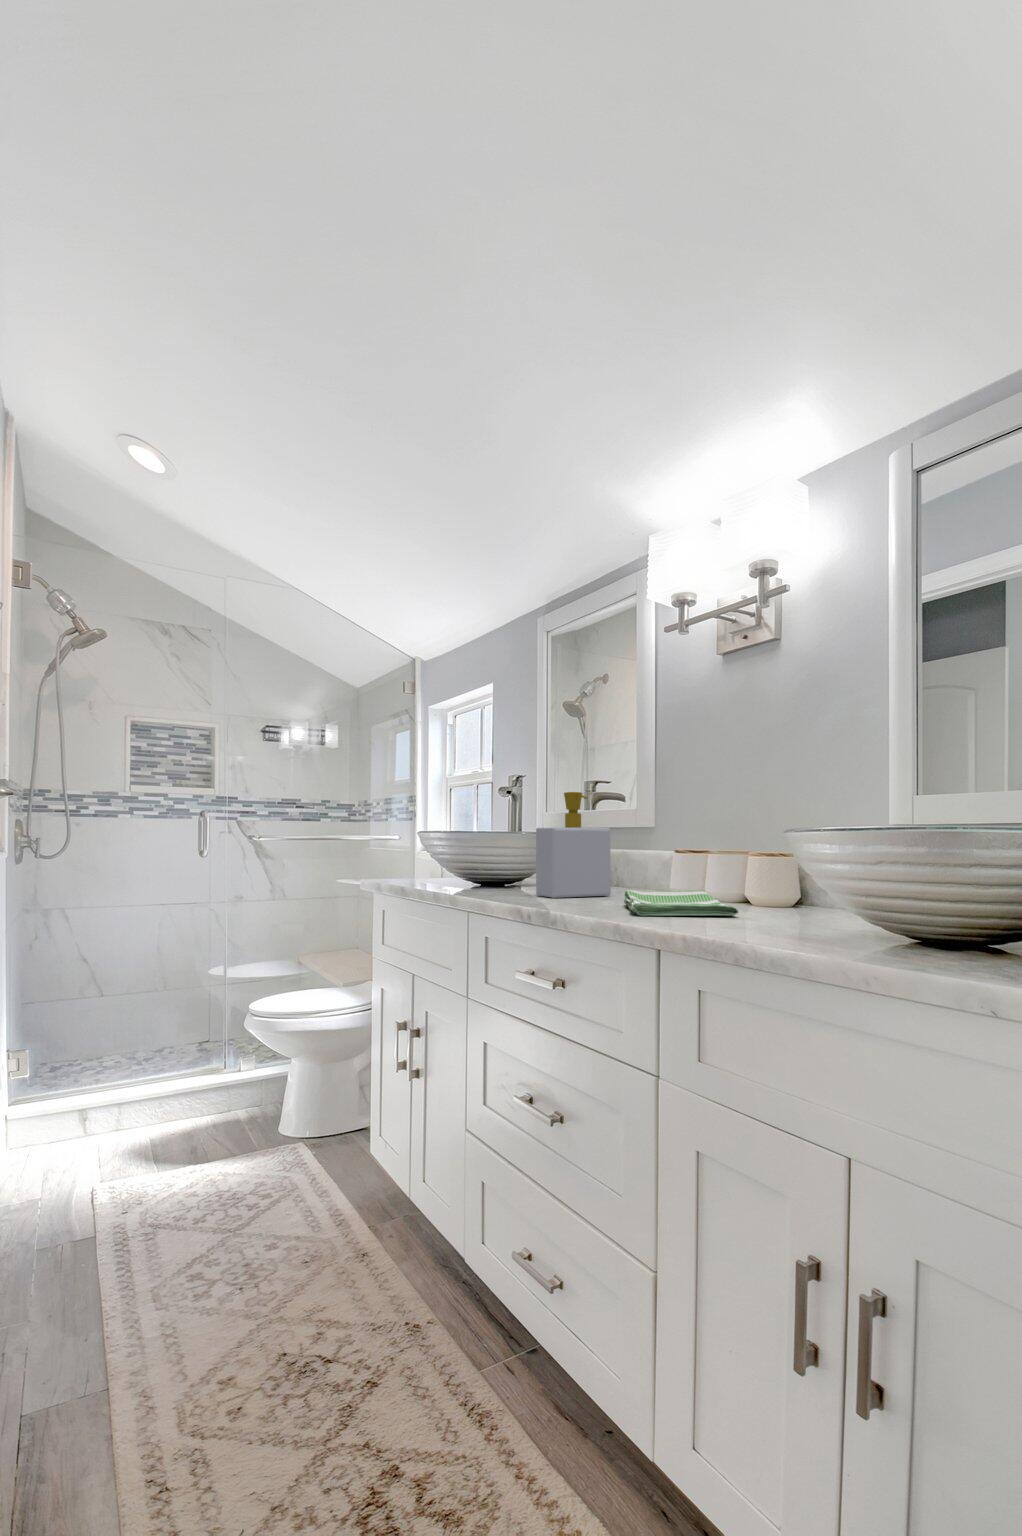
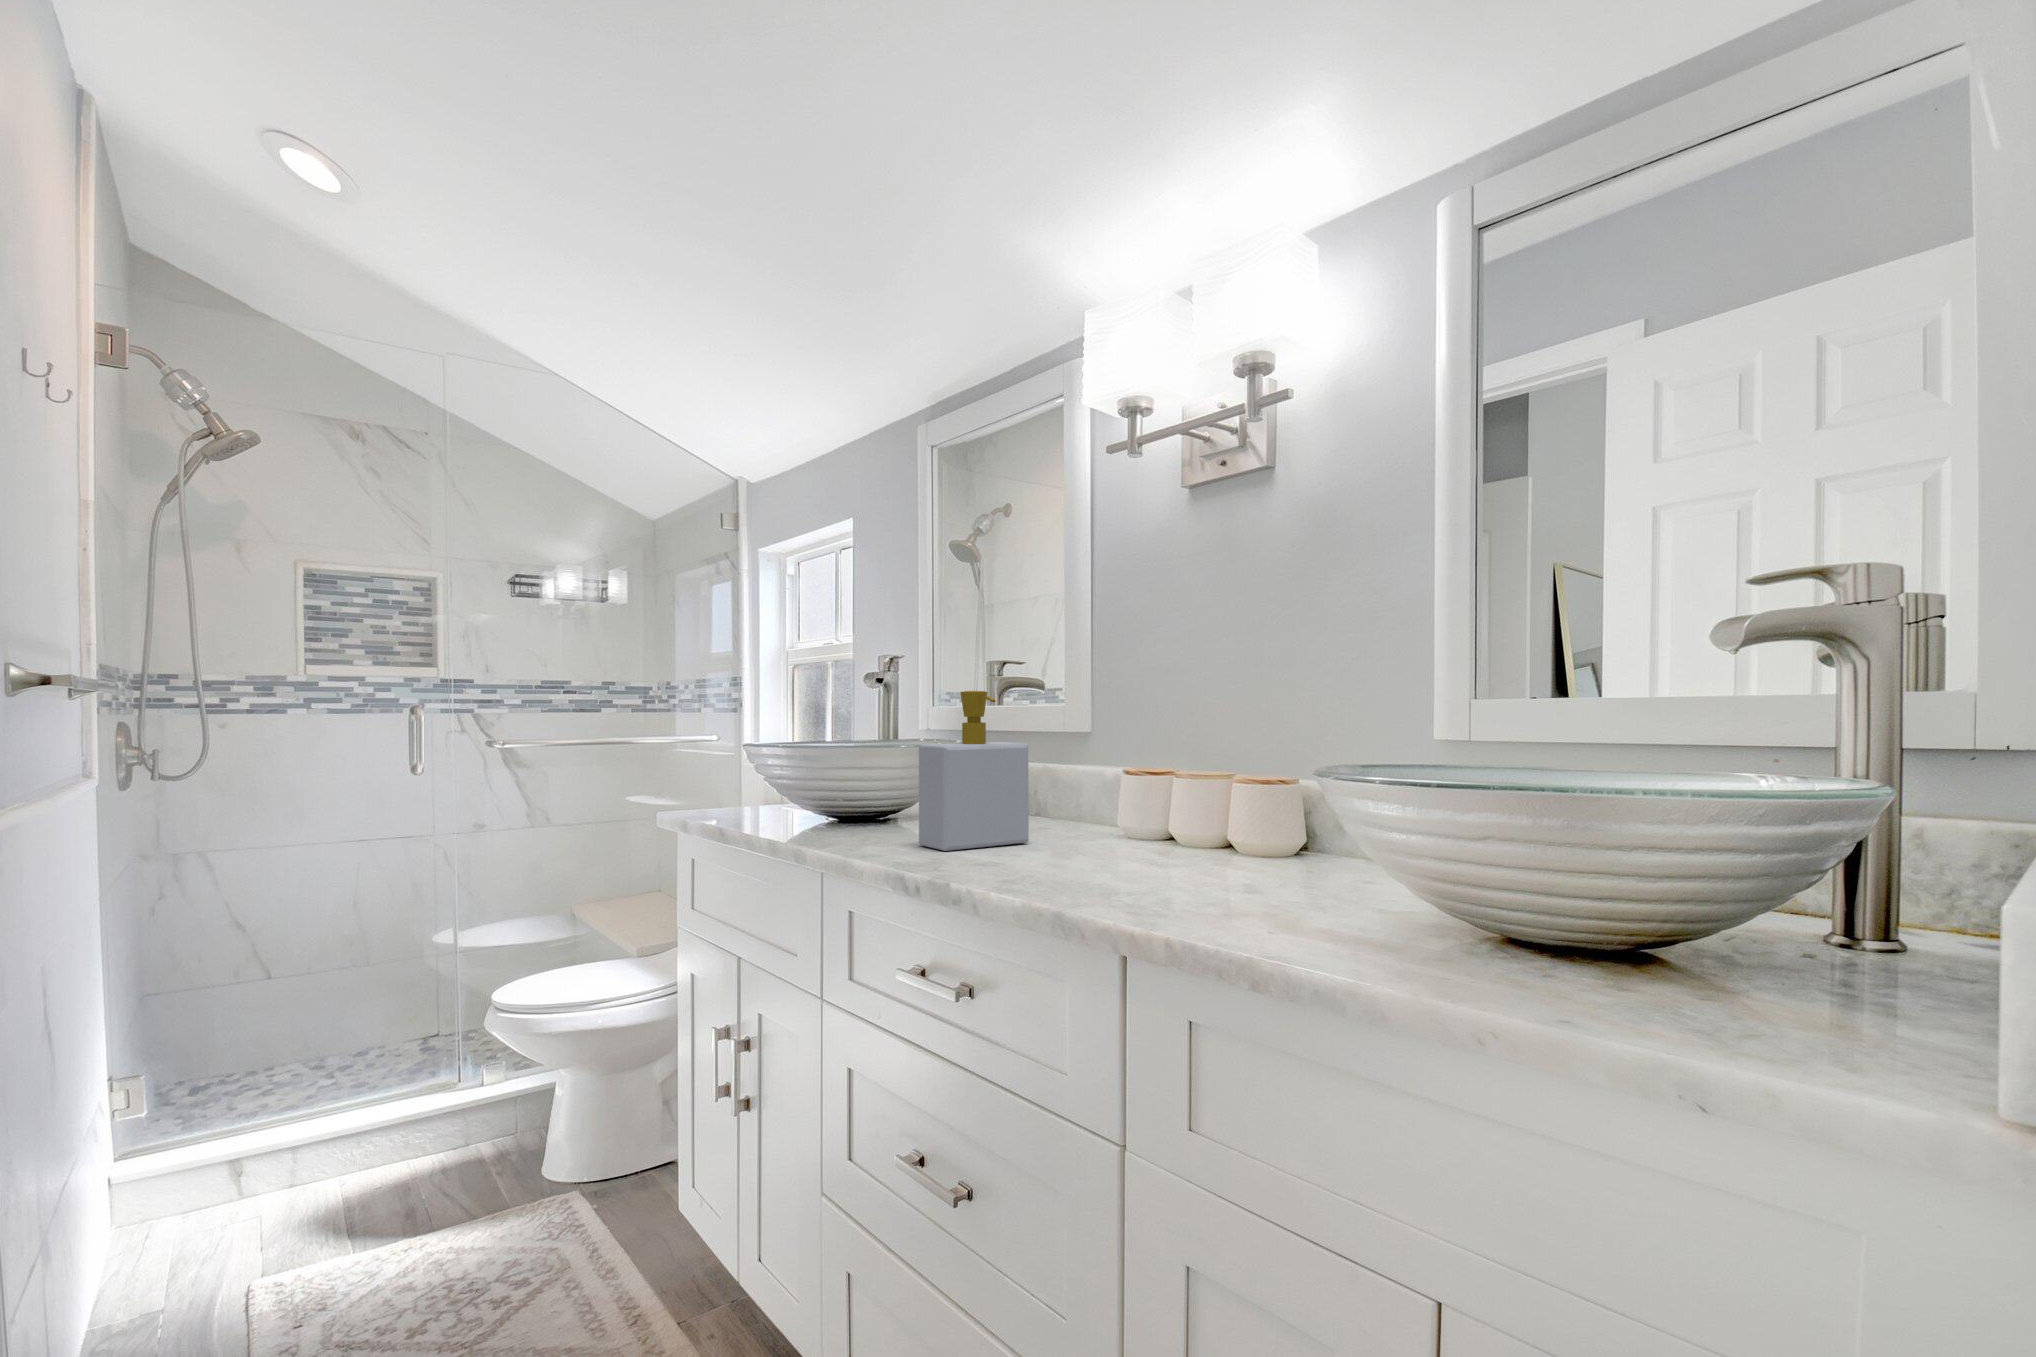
dish towel: present [624,890,739,916] -> none [1051,844,1229,899]

